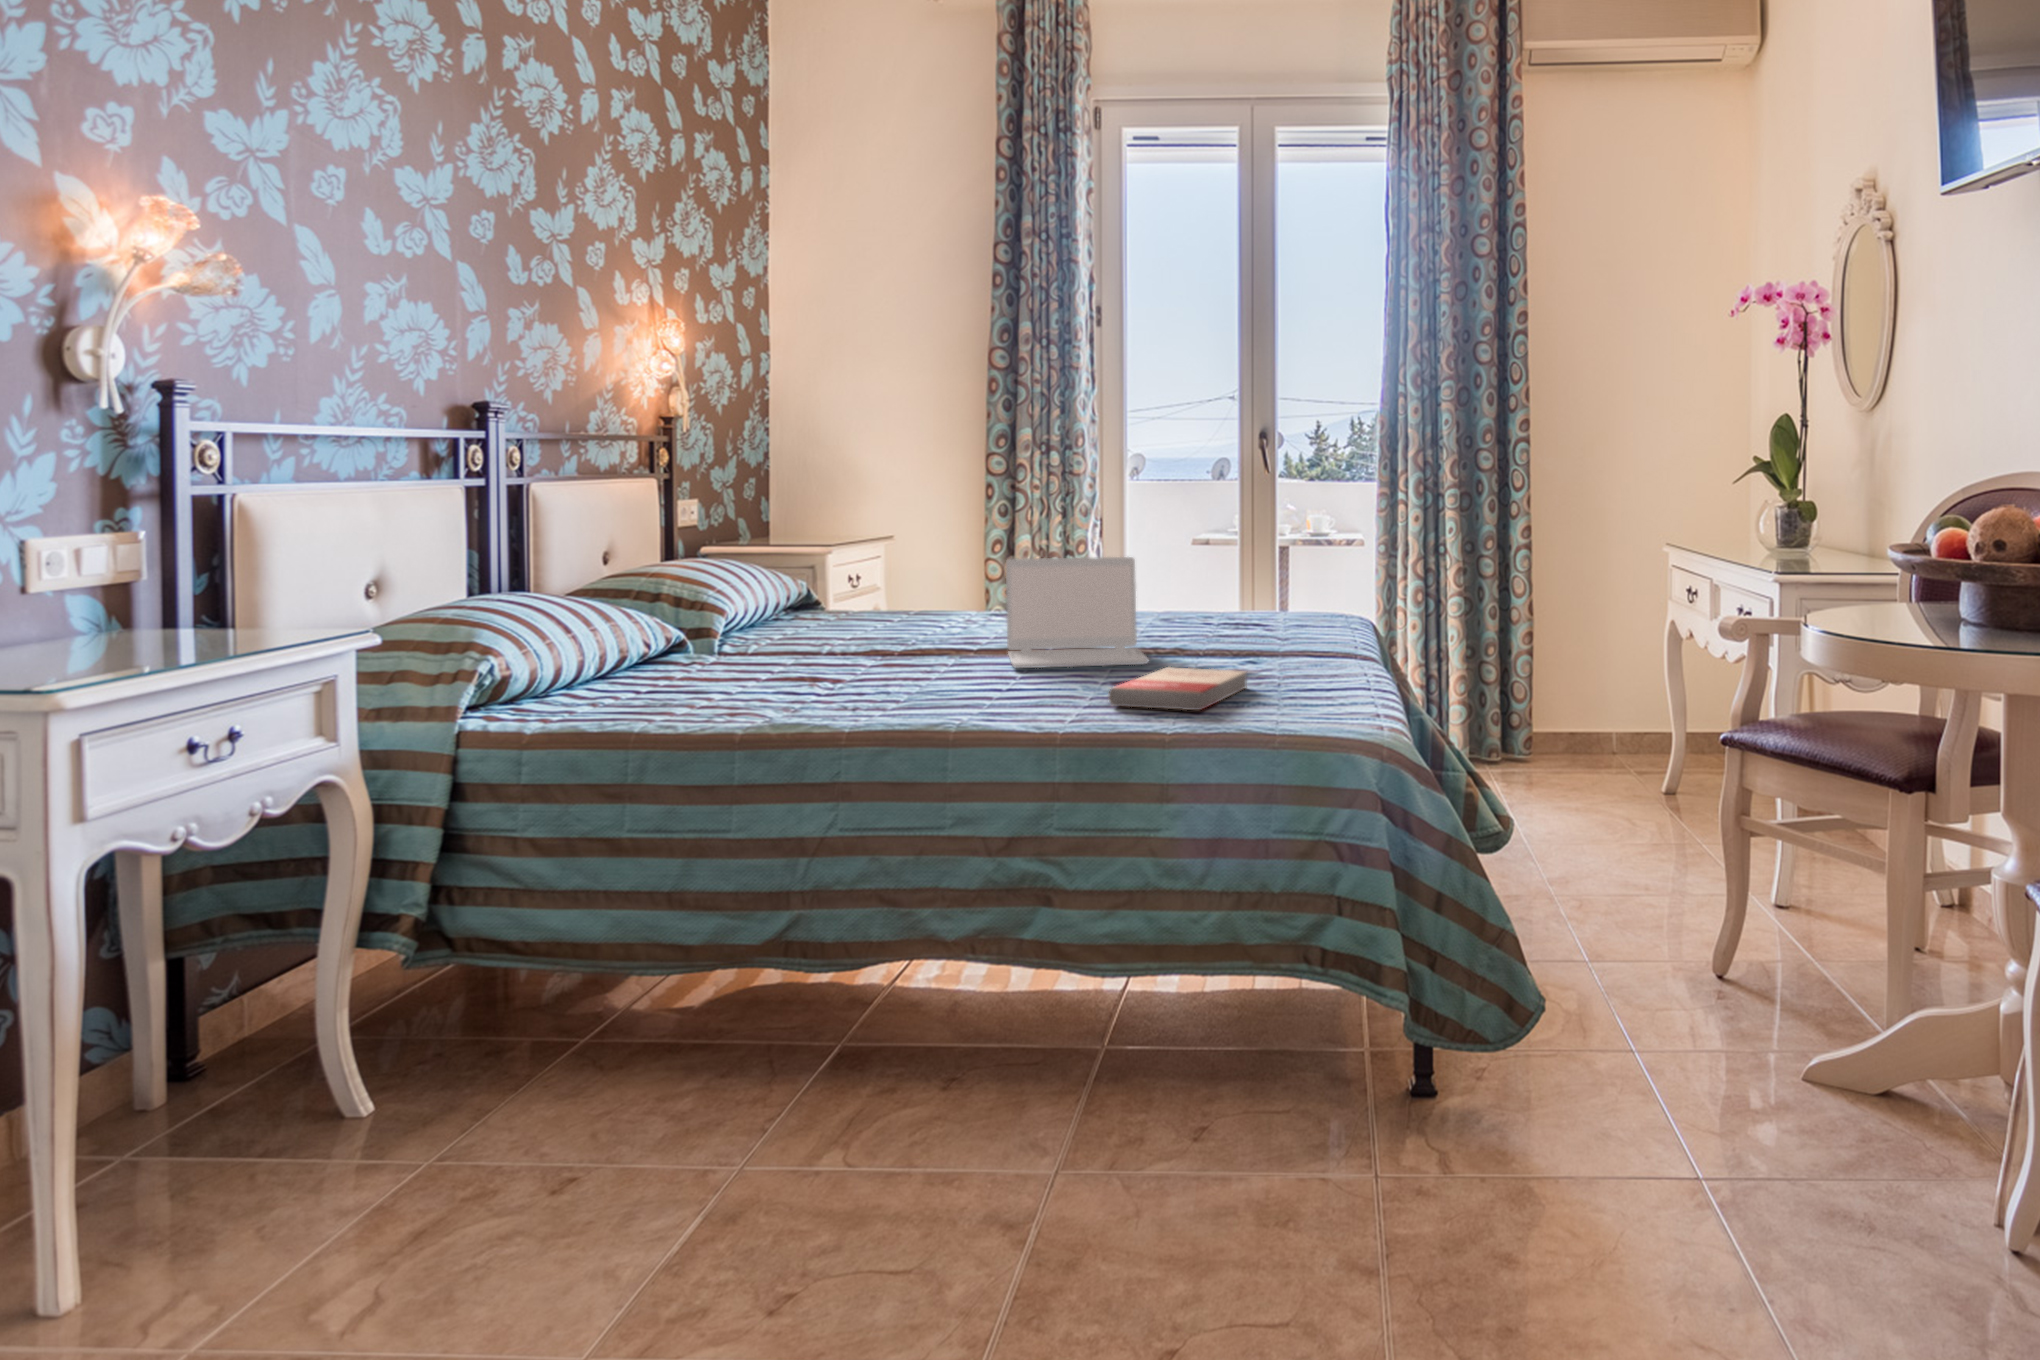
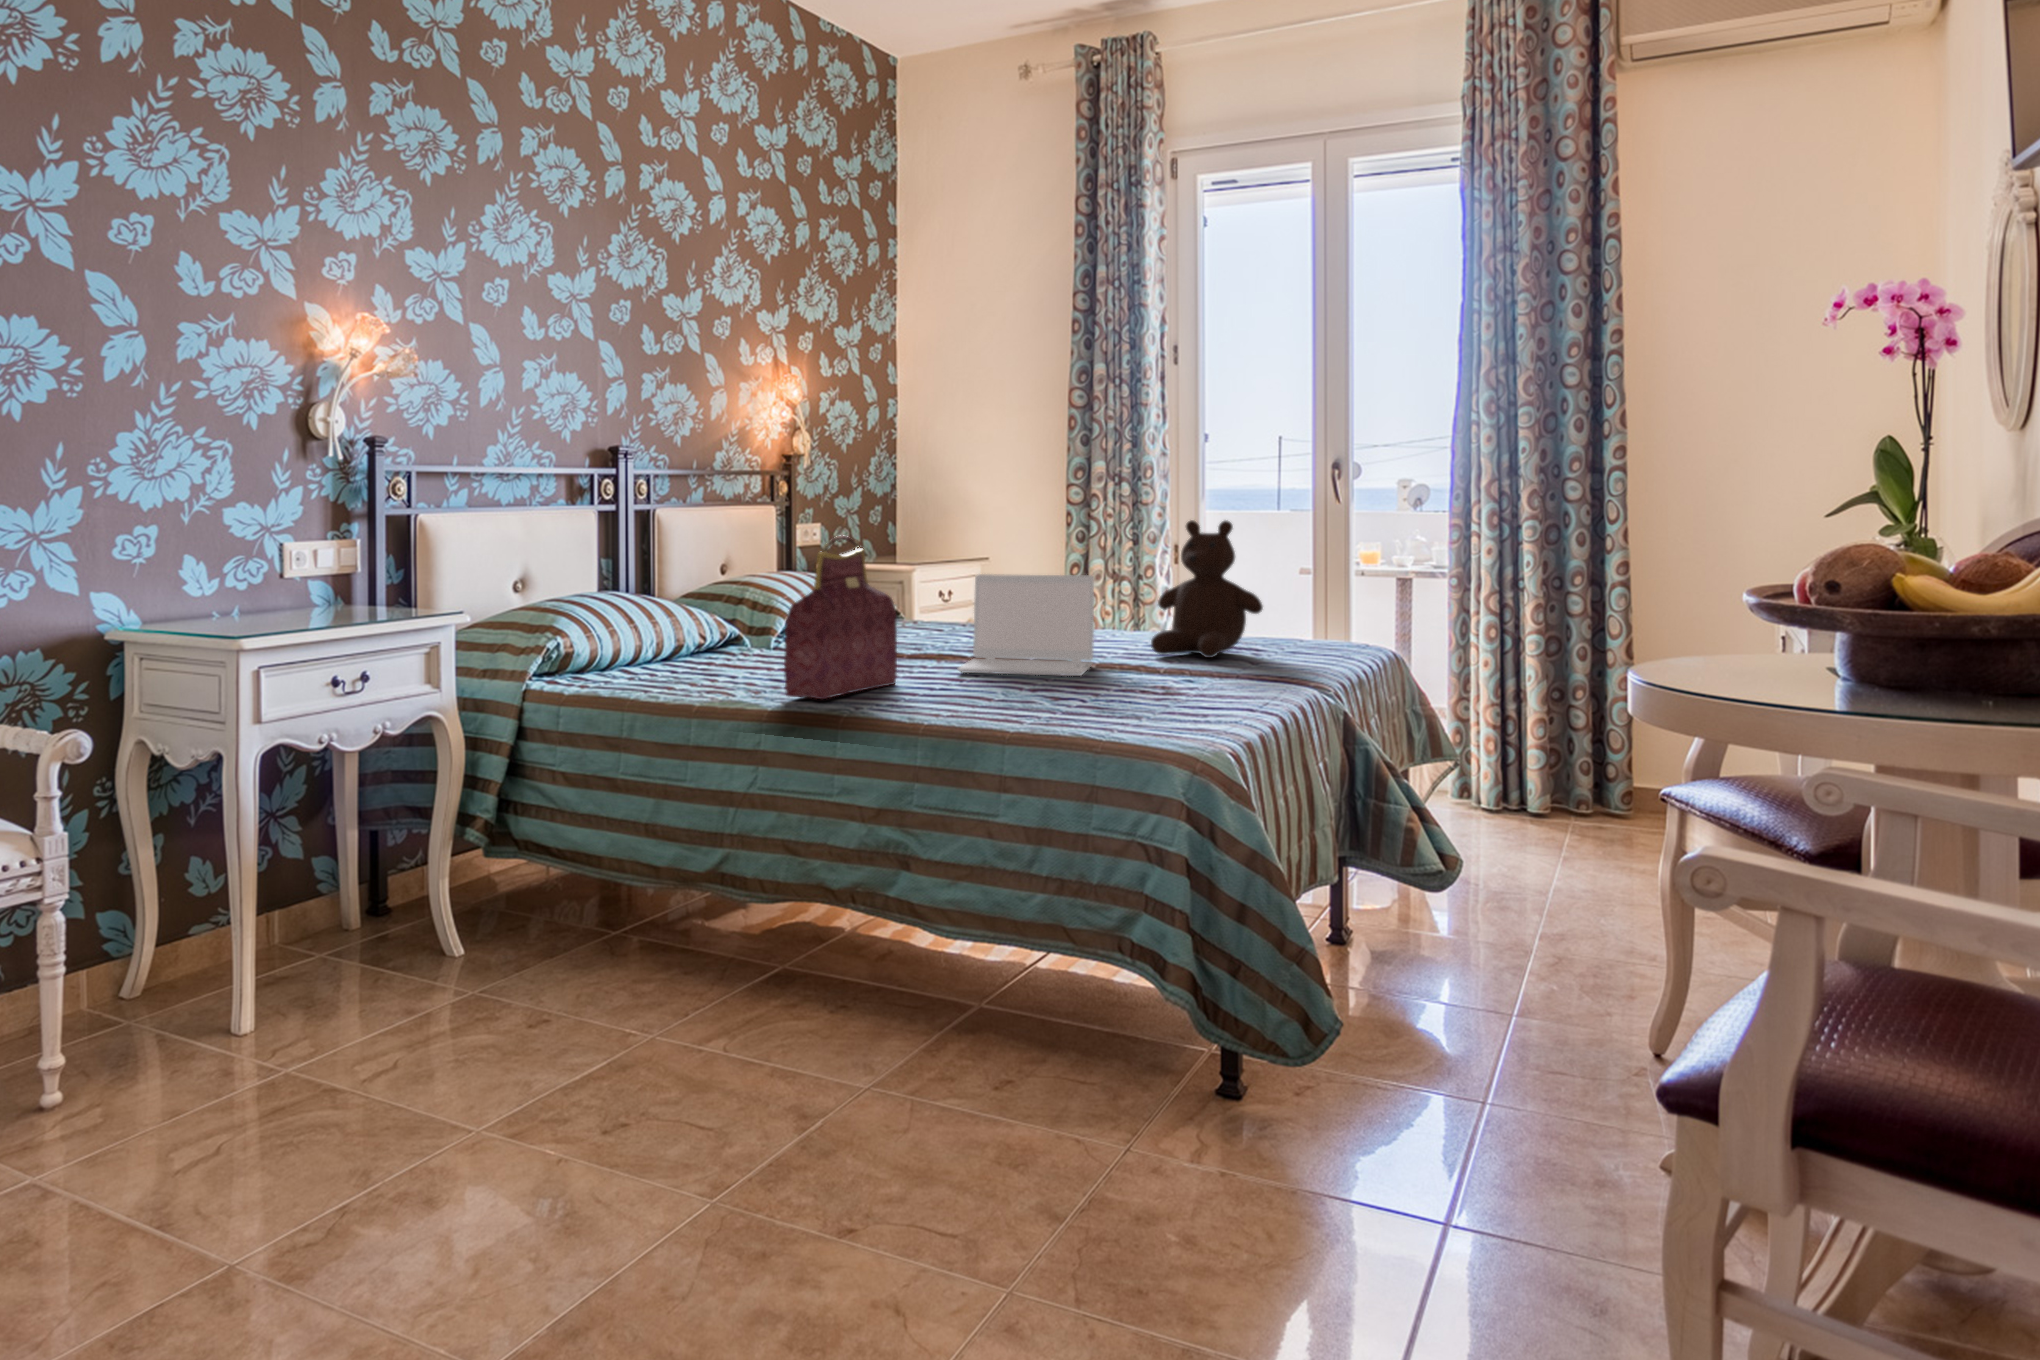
teddy bear: none [1170,498,1278,637] -> present [1151,520,1263,658]
handbag: none [863,521,962,713] -> present [784,535,897,699]
book: present [1109,667,1247,710] -> none [991,677,1145,715]

